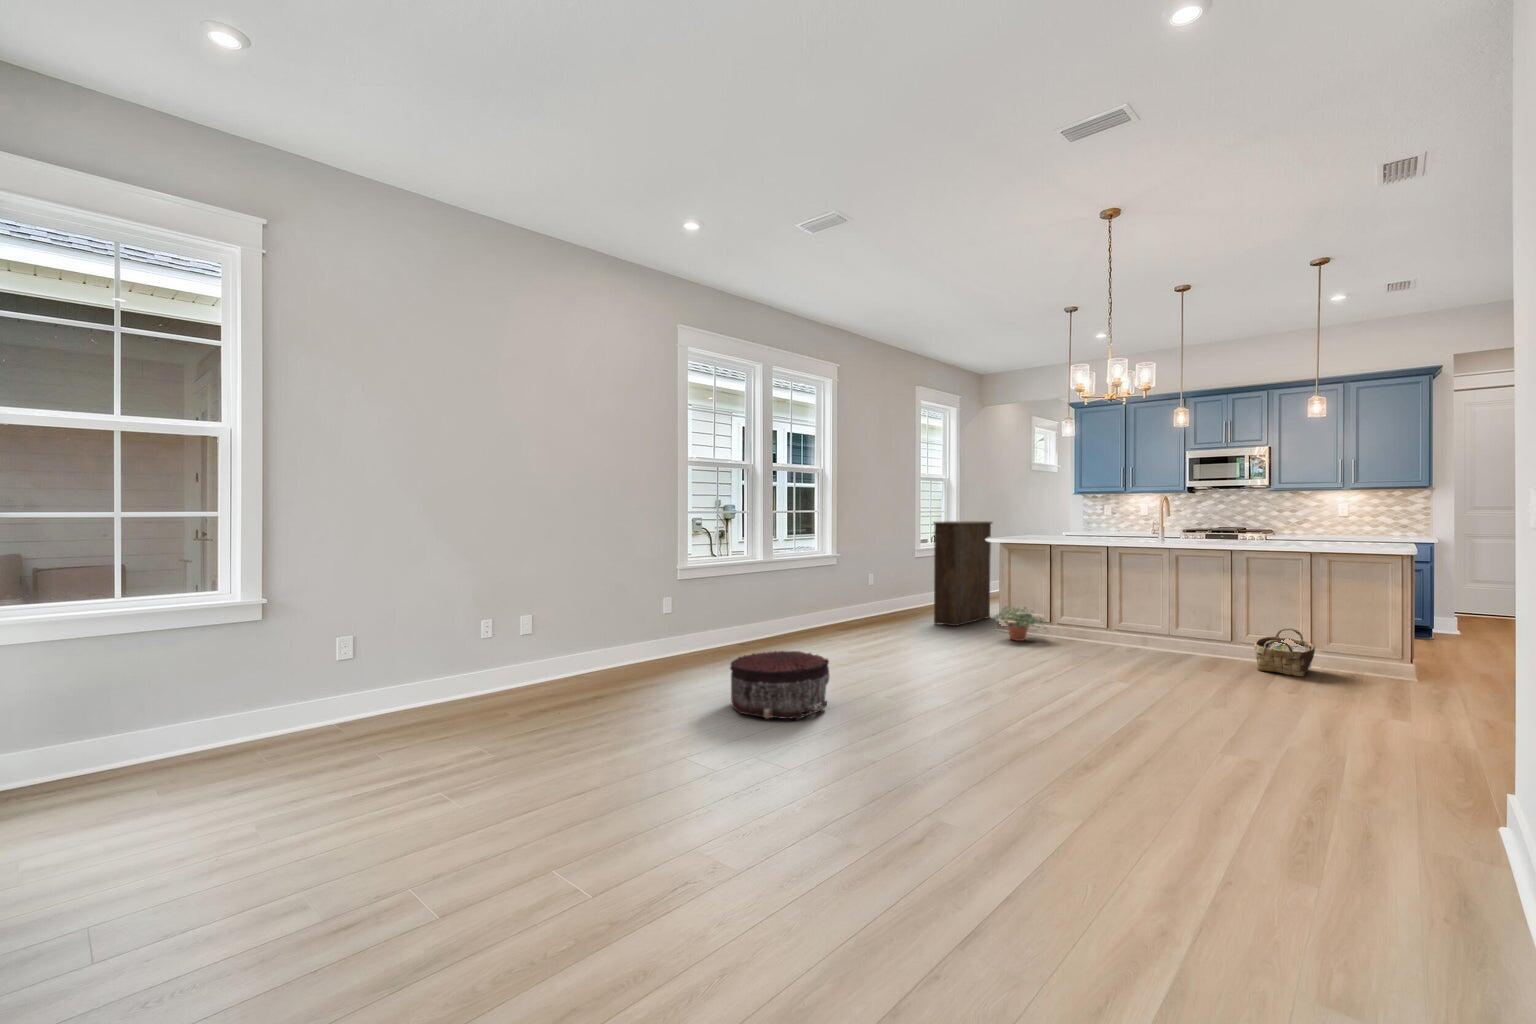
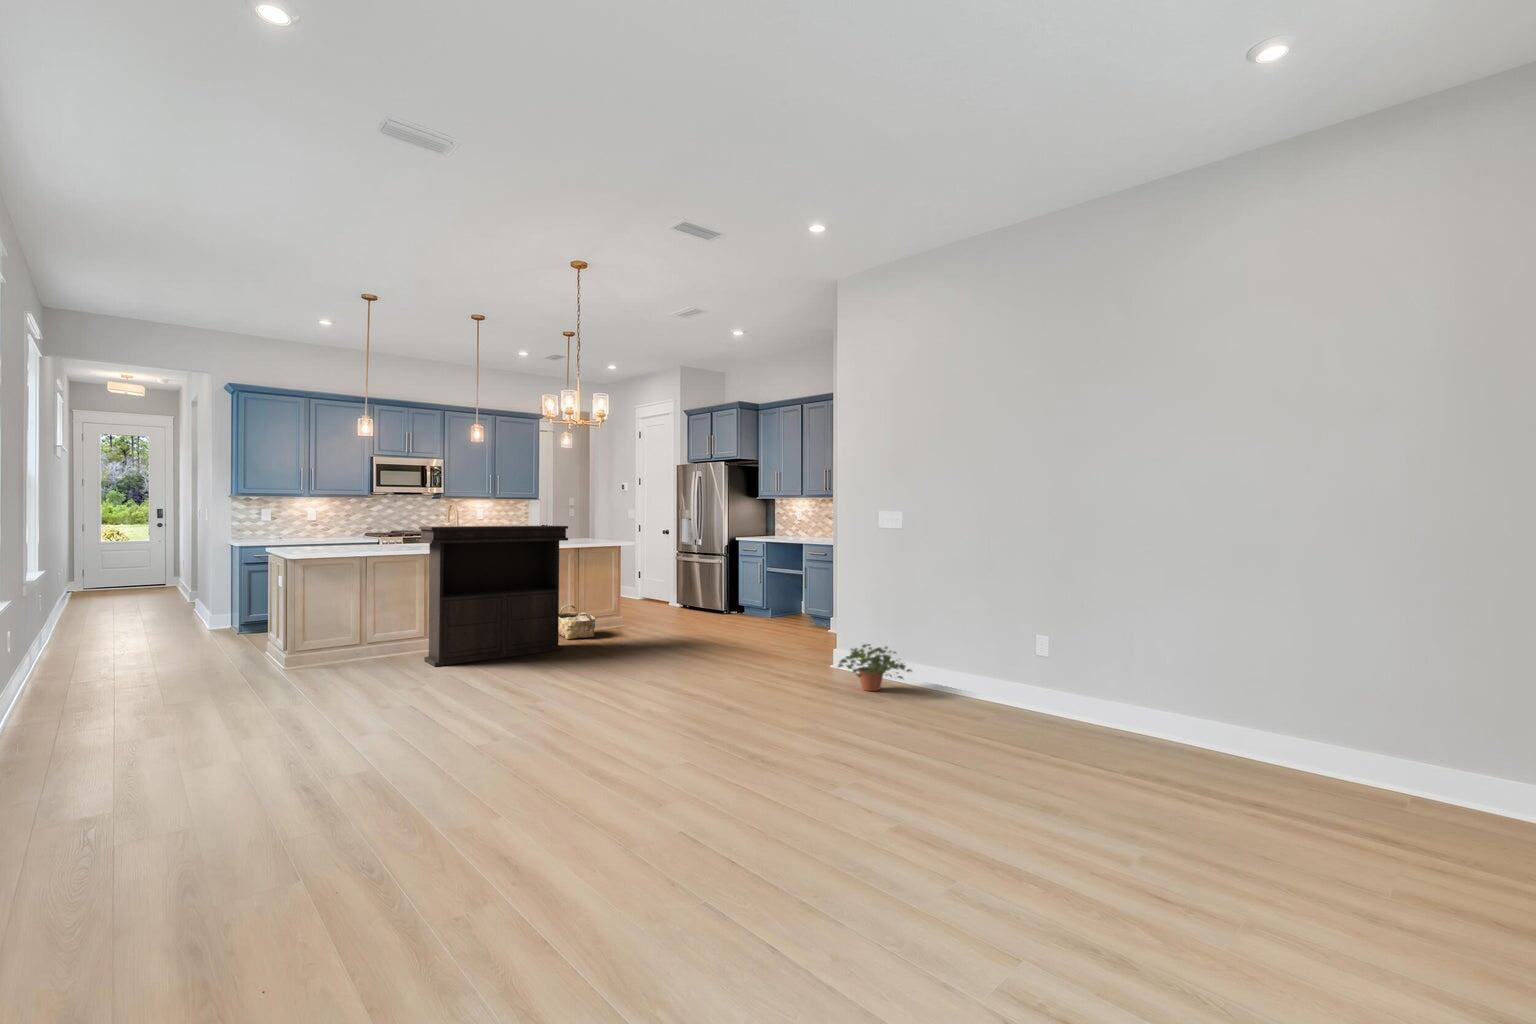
console table: none [1049,518,1222,675] -> present [419,525,568,666]
bookshelf: present [933,521,992,626] -> none [184,532,239,680]
potted plant: present [994,606,1051,641] -> present [838,644,912,691]
pouf: present [730,651,830,720] -> none [406,706,558,813]

